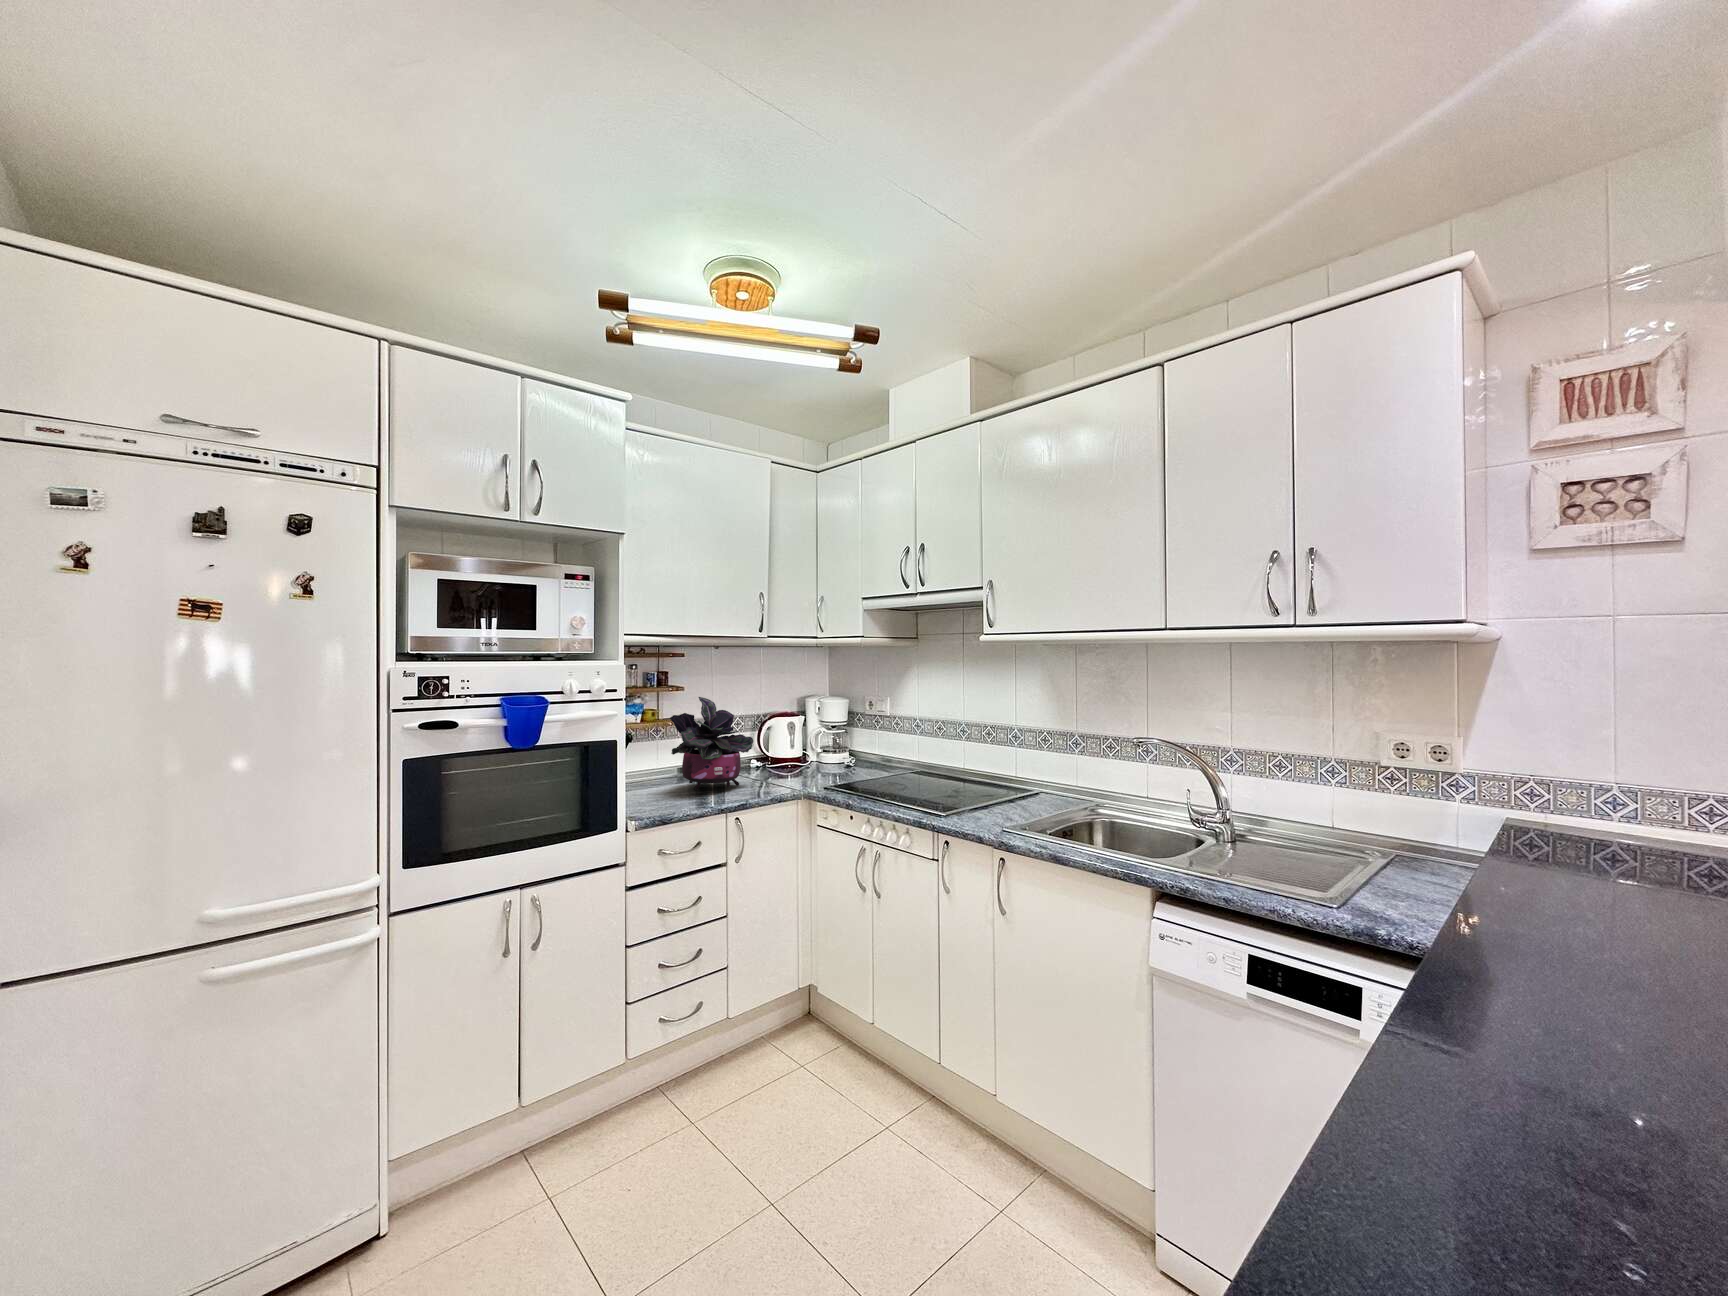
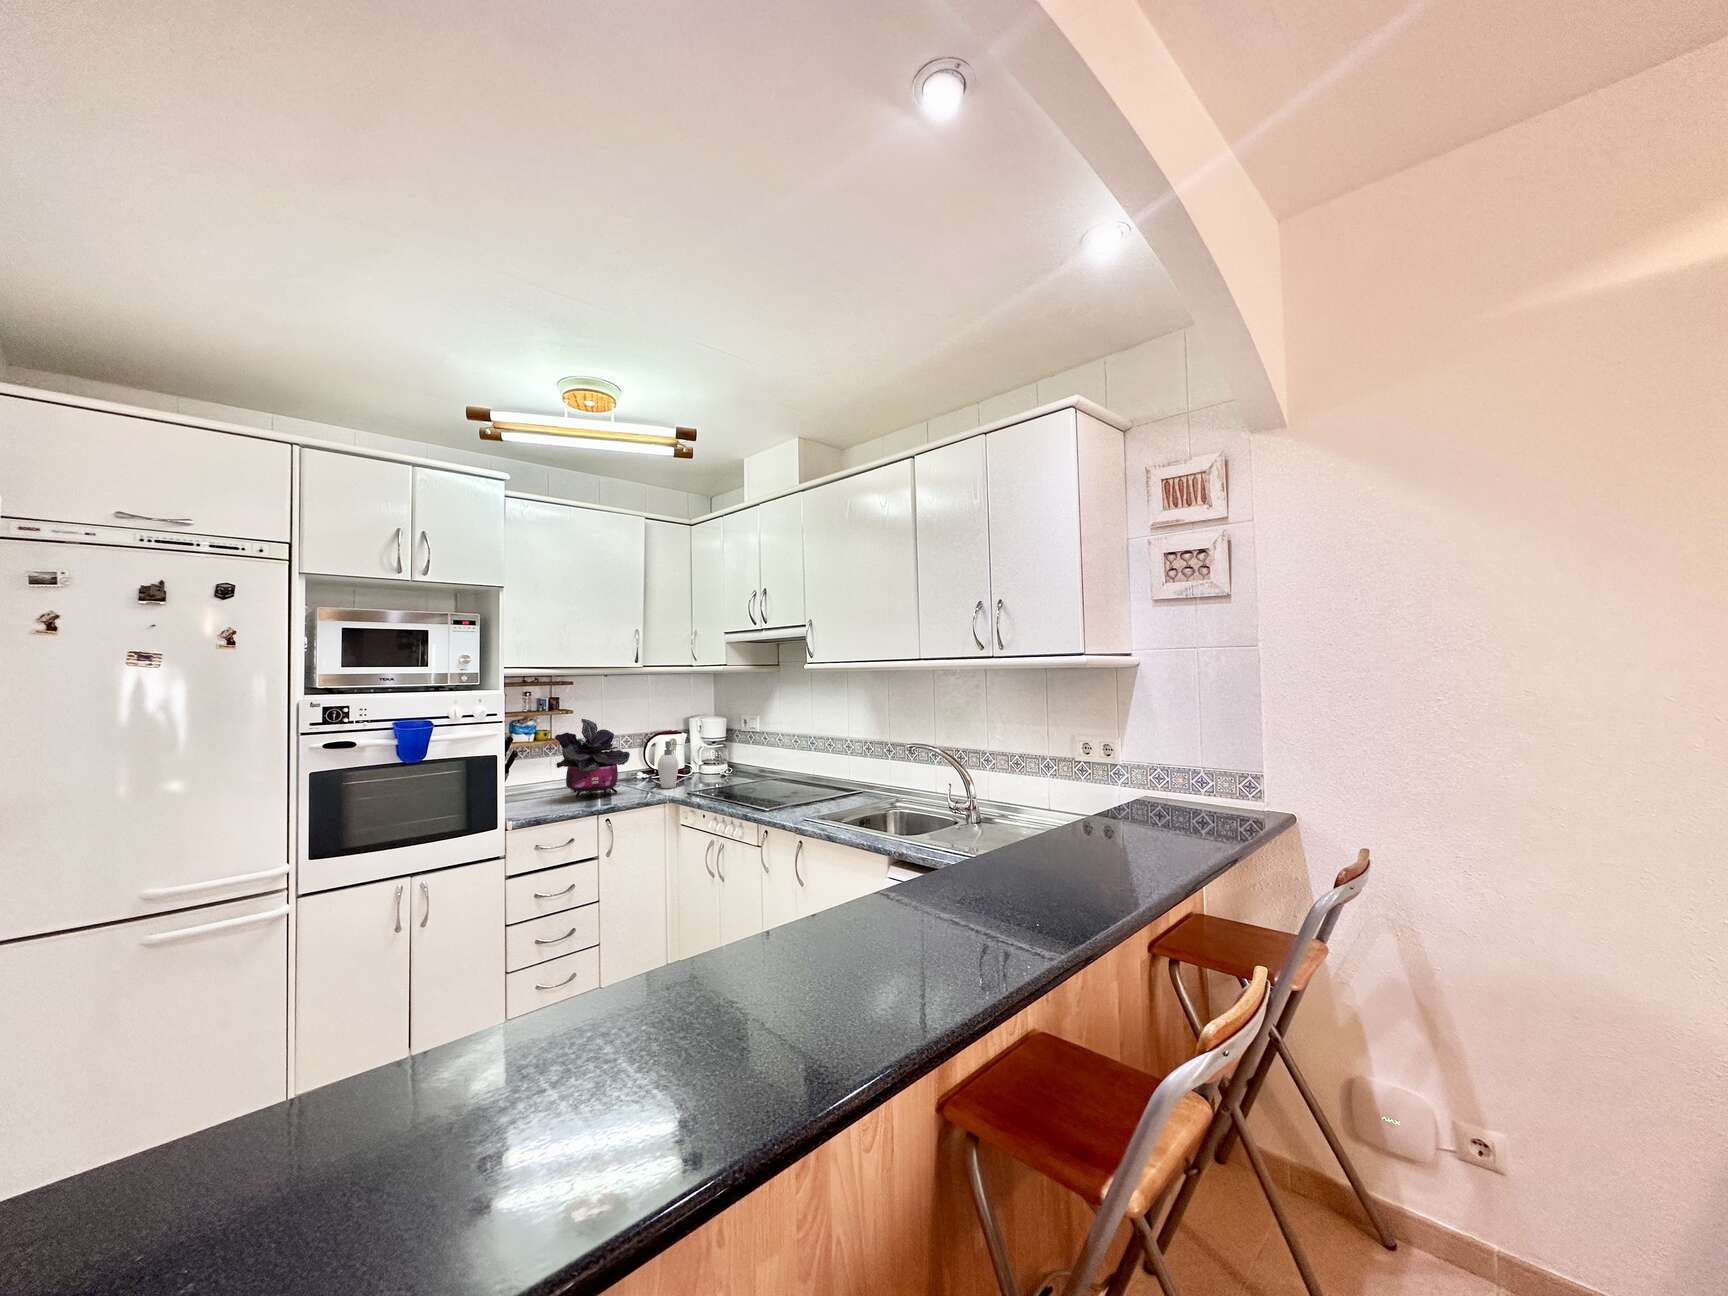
soap dispenser: none [783,725,813,781] -> present [658,741,682,788]

